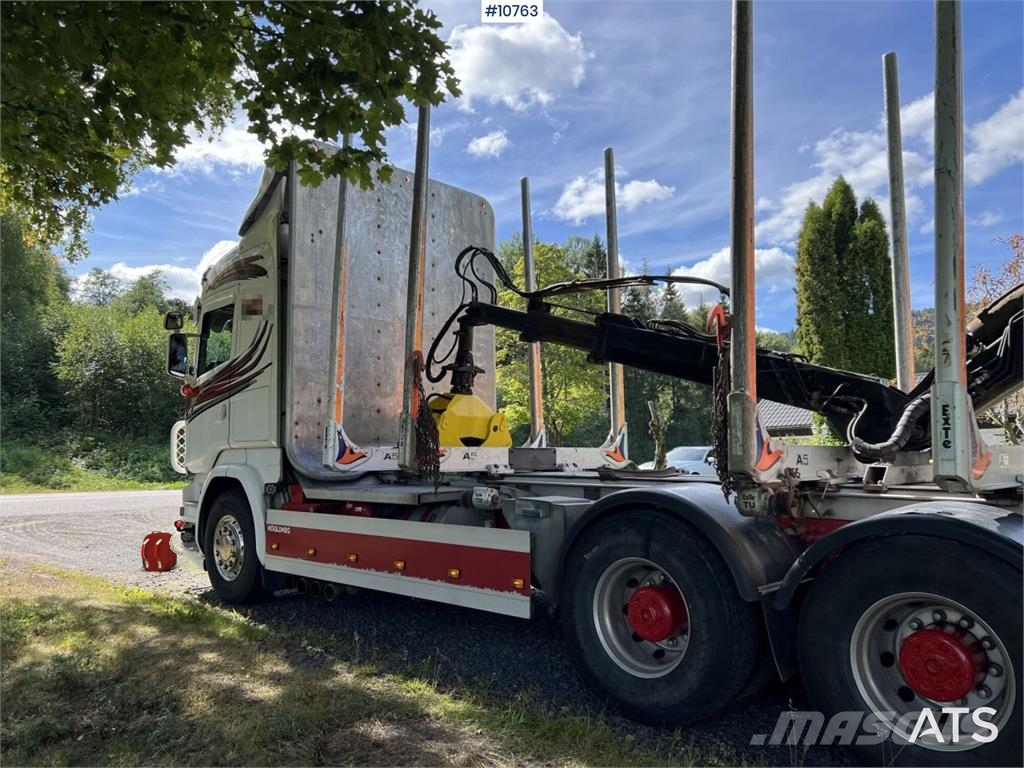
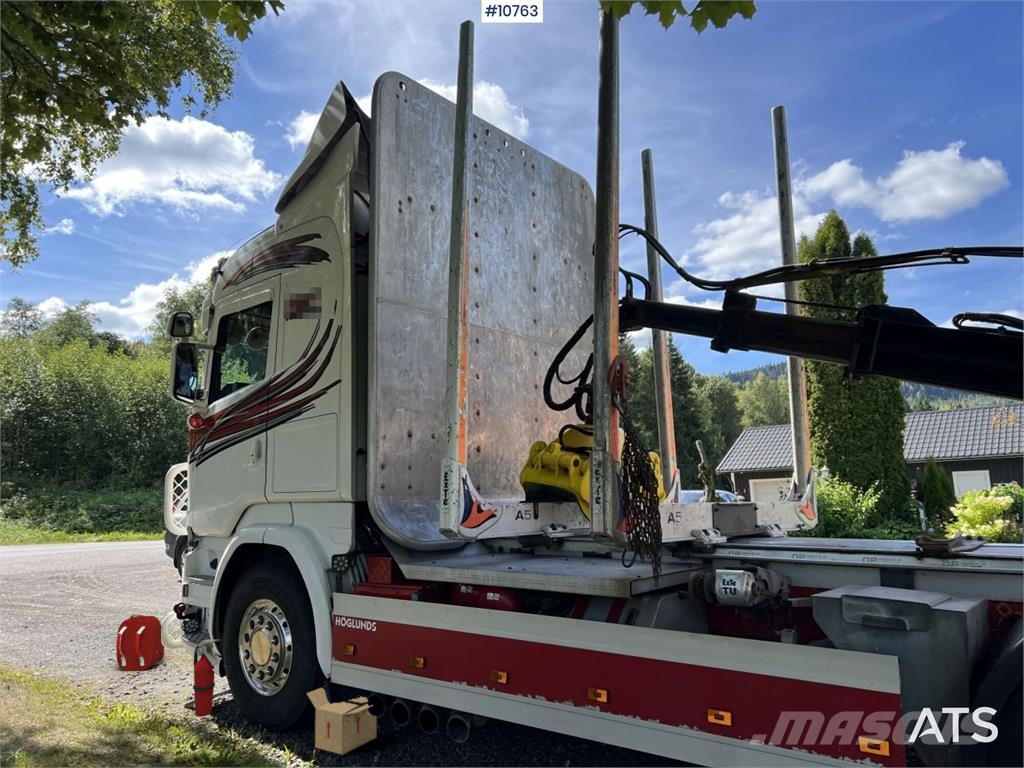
fire extinguisher: none [183,543,201,596] -> present [193,639,219,716]
cardboard box: none [248,572,304,617] -> present [307,688,377,755]

